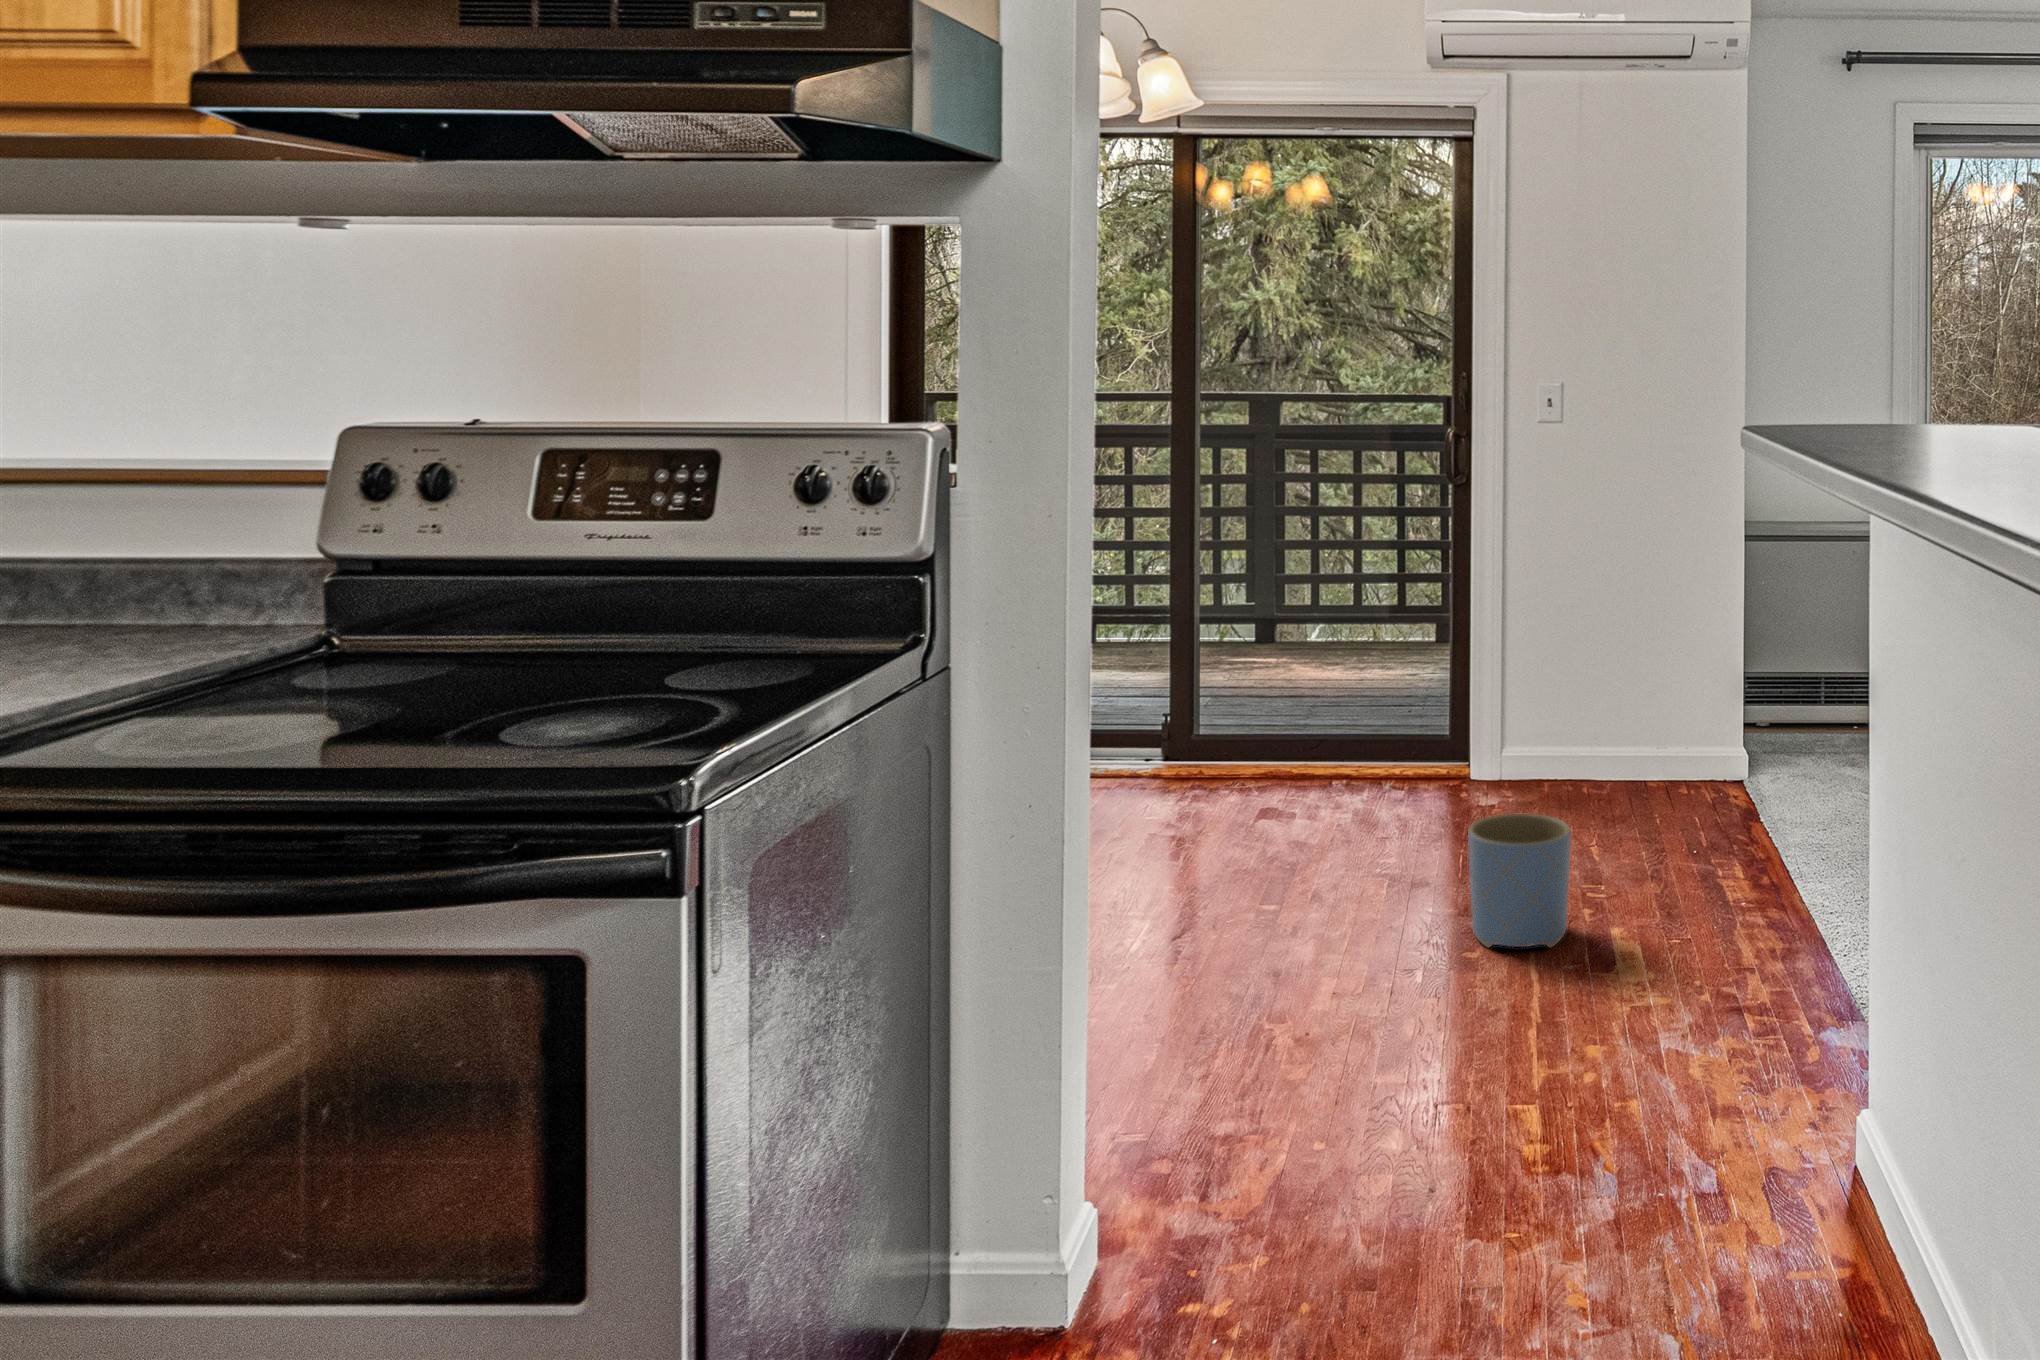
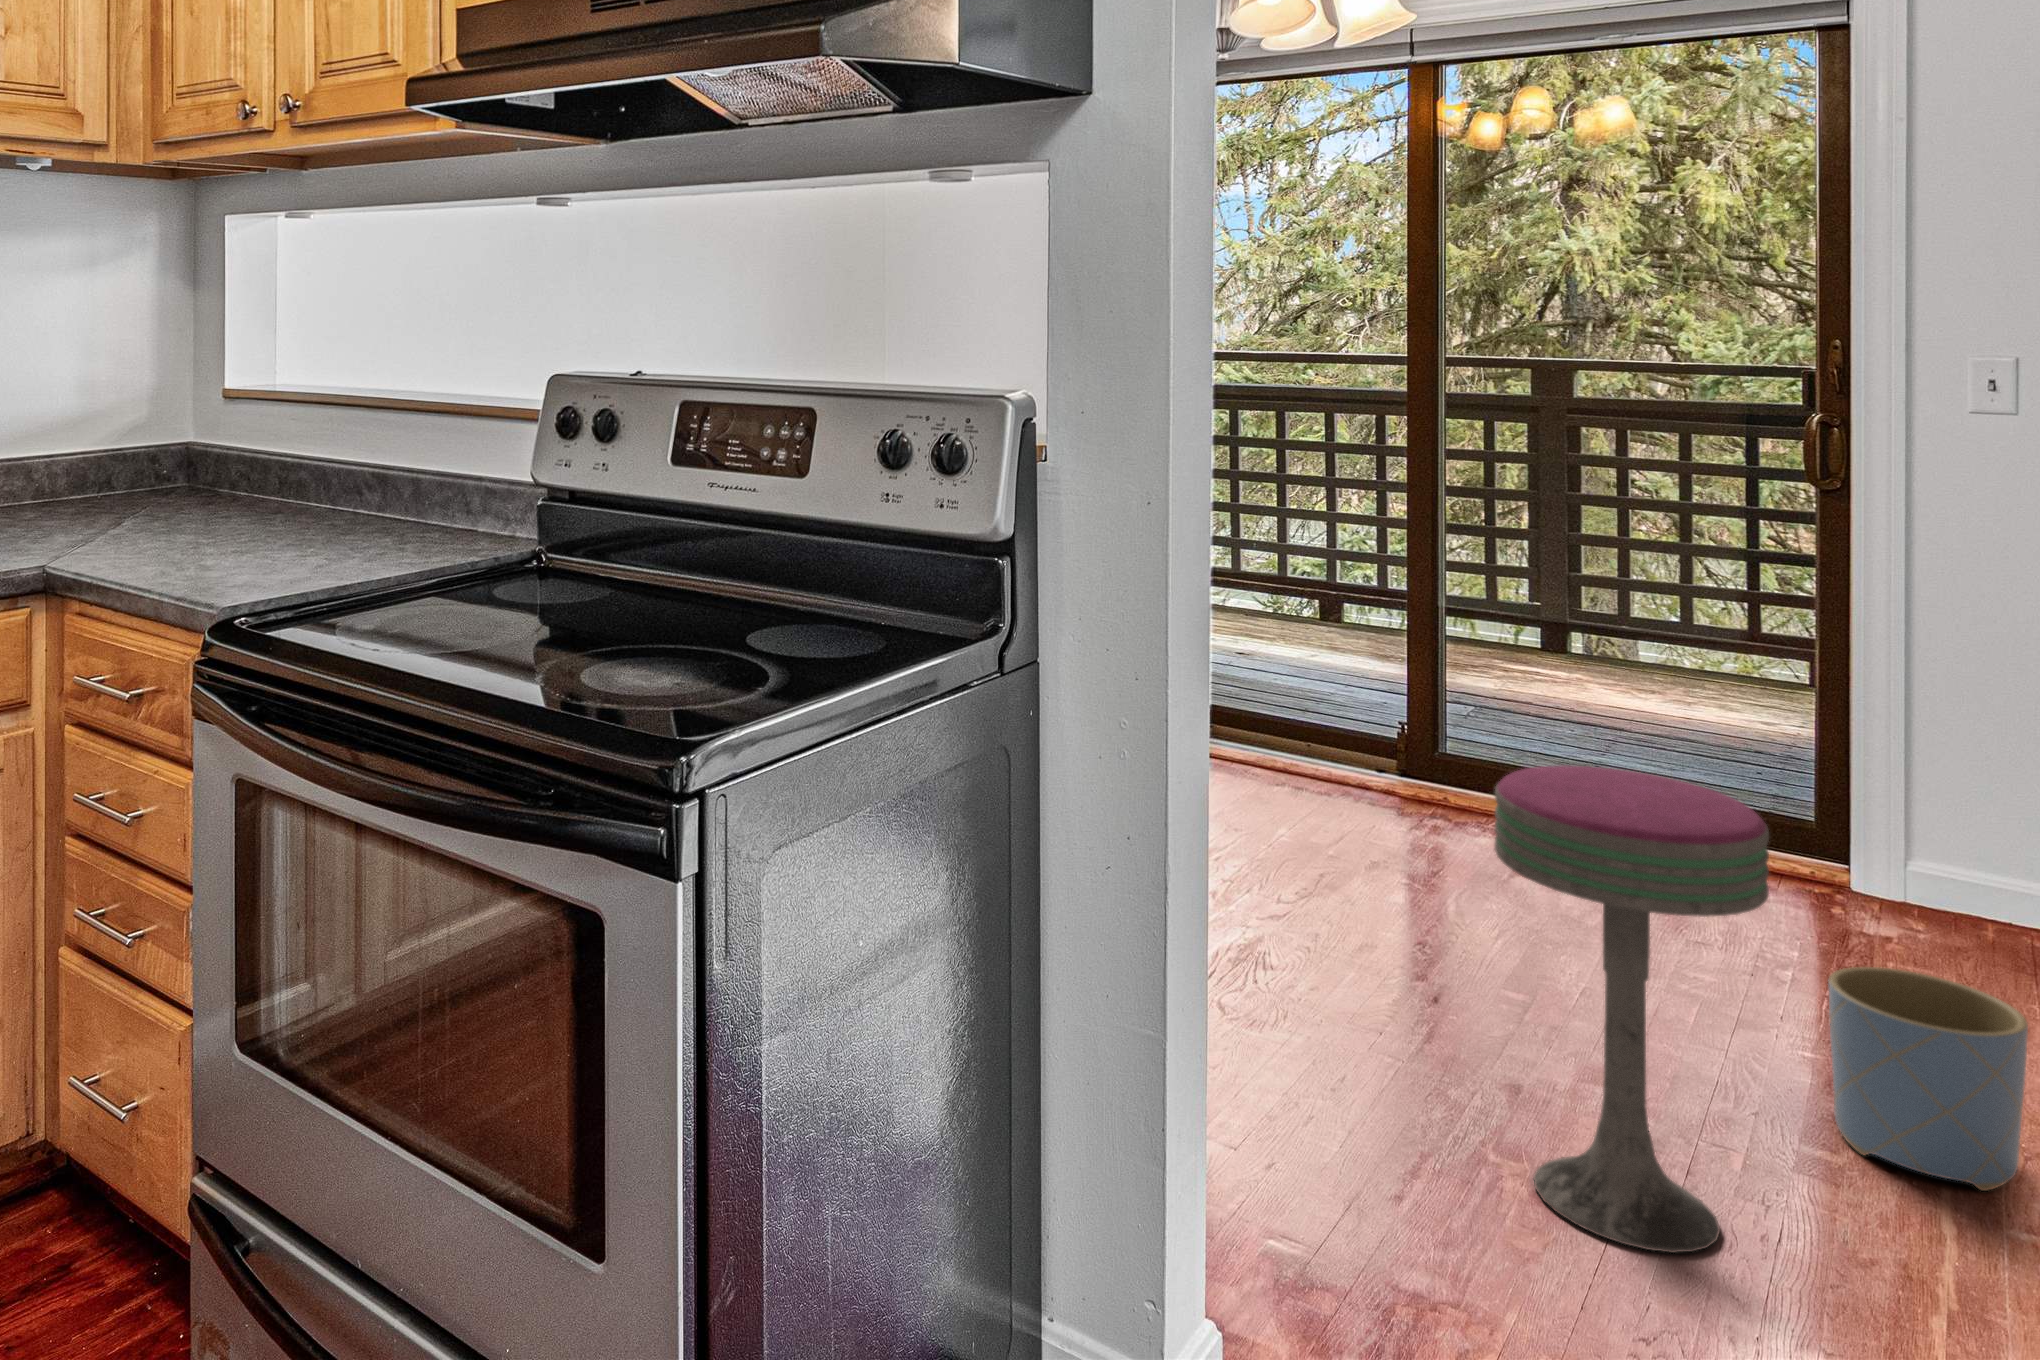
bar stool: none [1272,701,1442,1053] -> present [1494,765,1769,1253]

